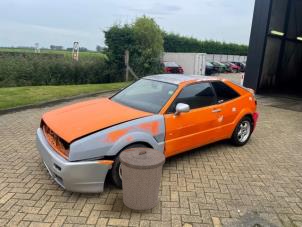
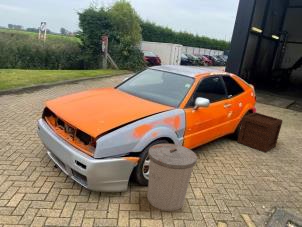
wooden crate: none [237,117,284,158] -> present [237,112,282,152]

